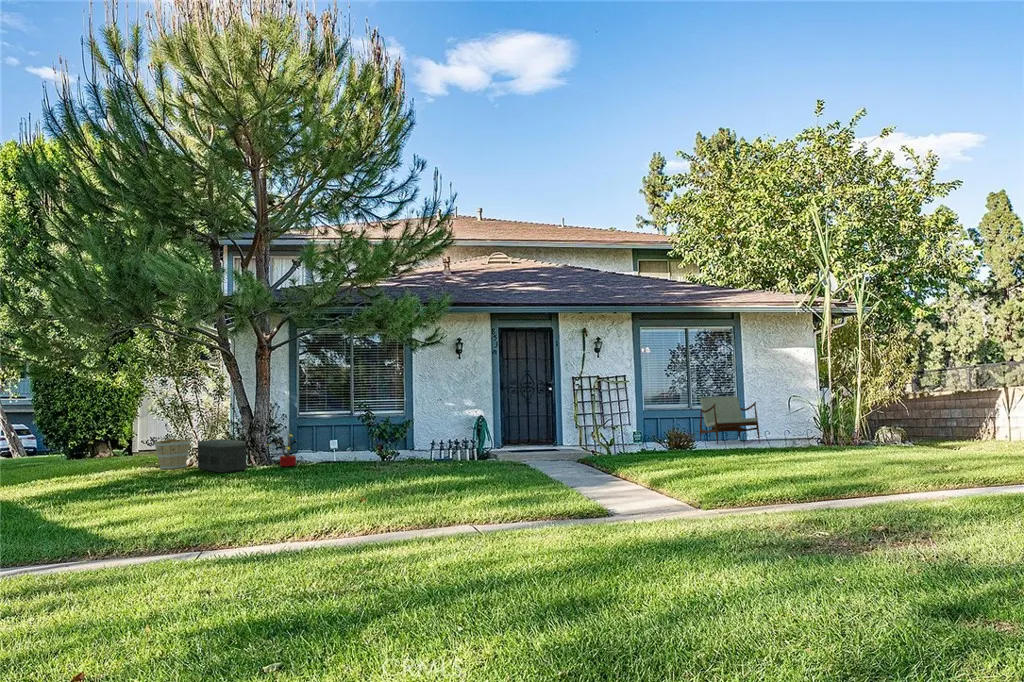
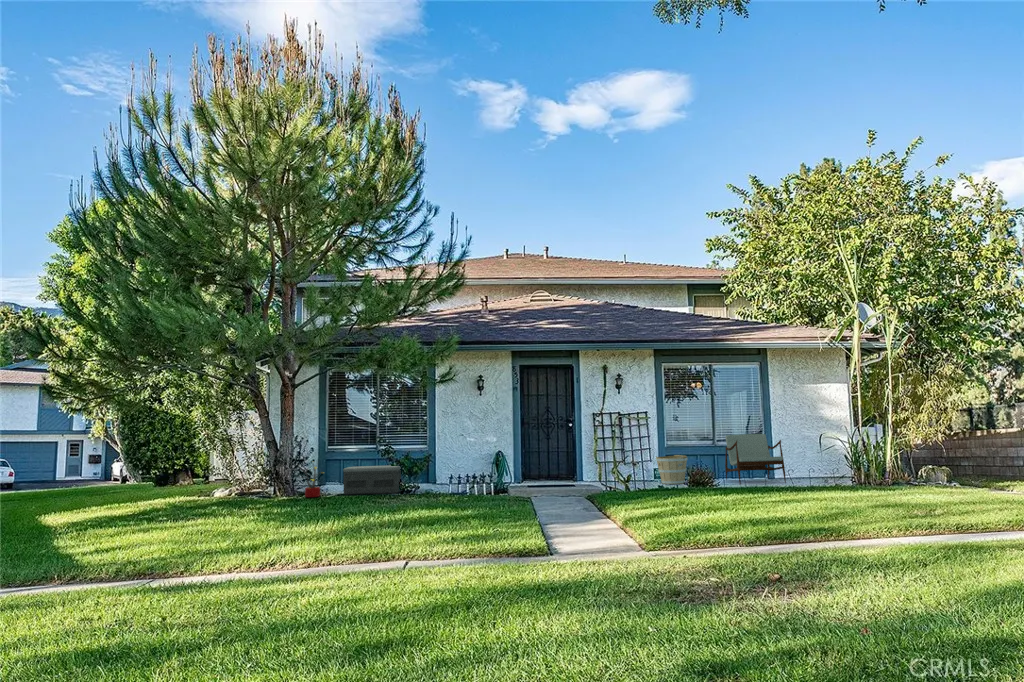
wooden bucket: present [154,439,191,469] -> present [656,455,688,484]
storage bench: present [198,439,246,473] -> present [343,465,403,495]

